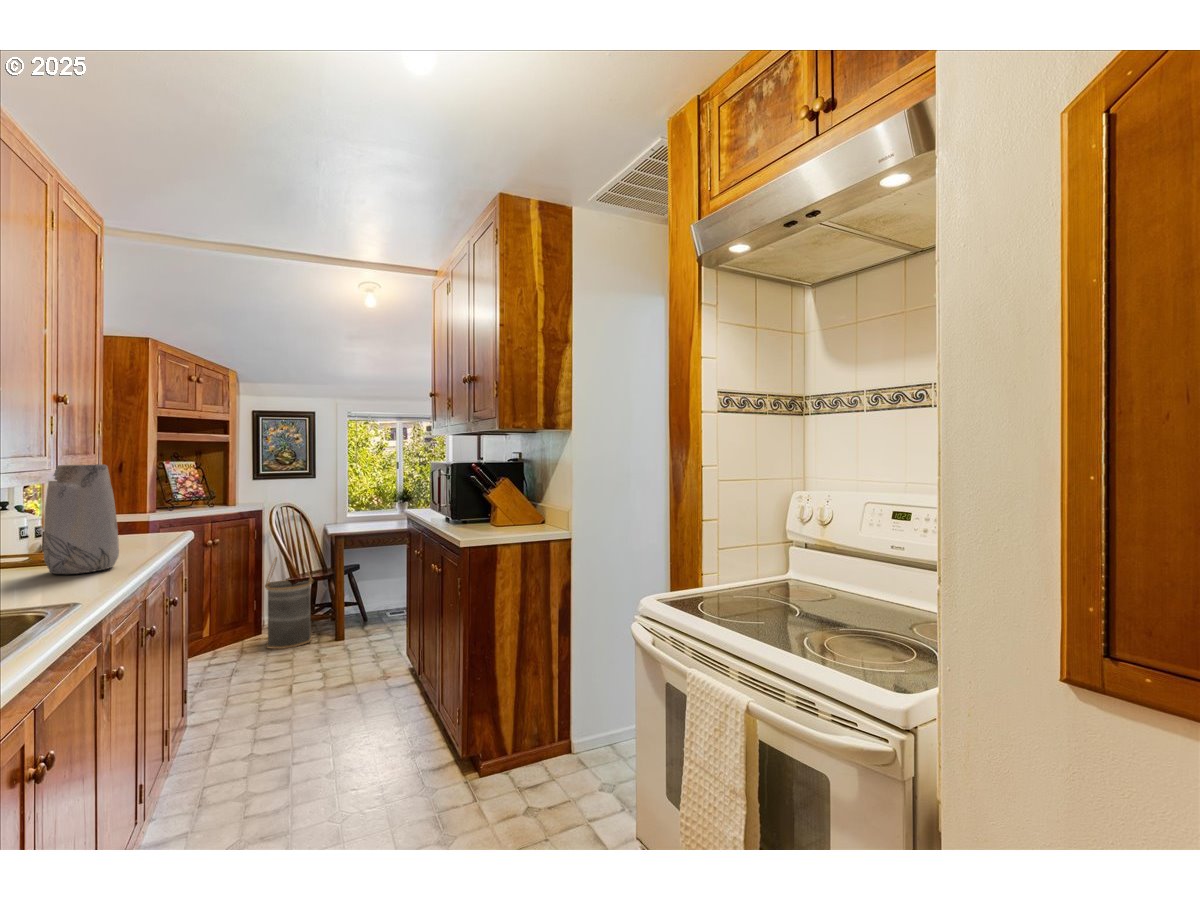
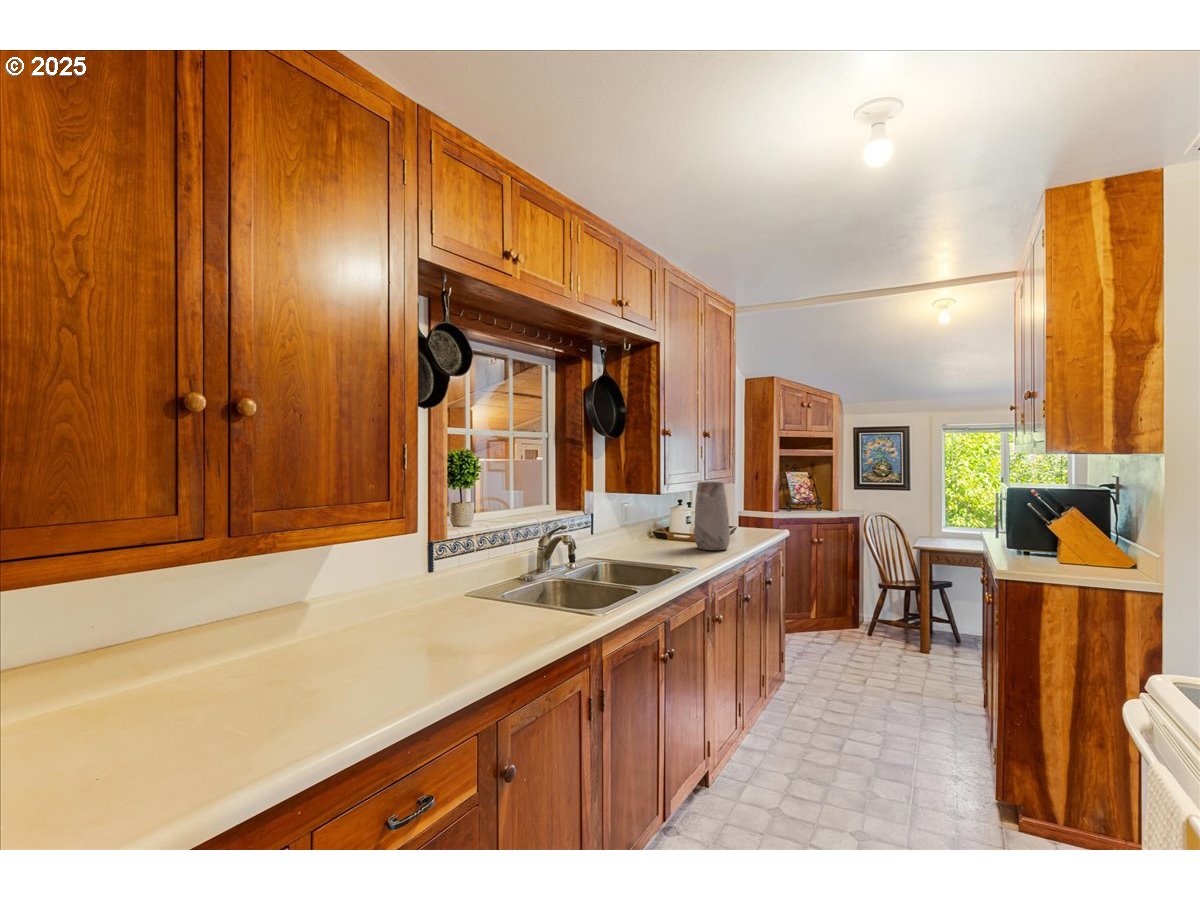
basket: present [265,555,313,649] -> none [858,561,902,647]

